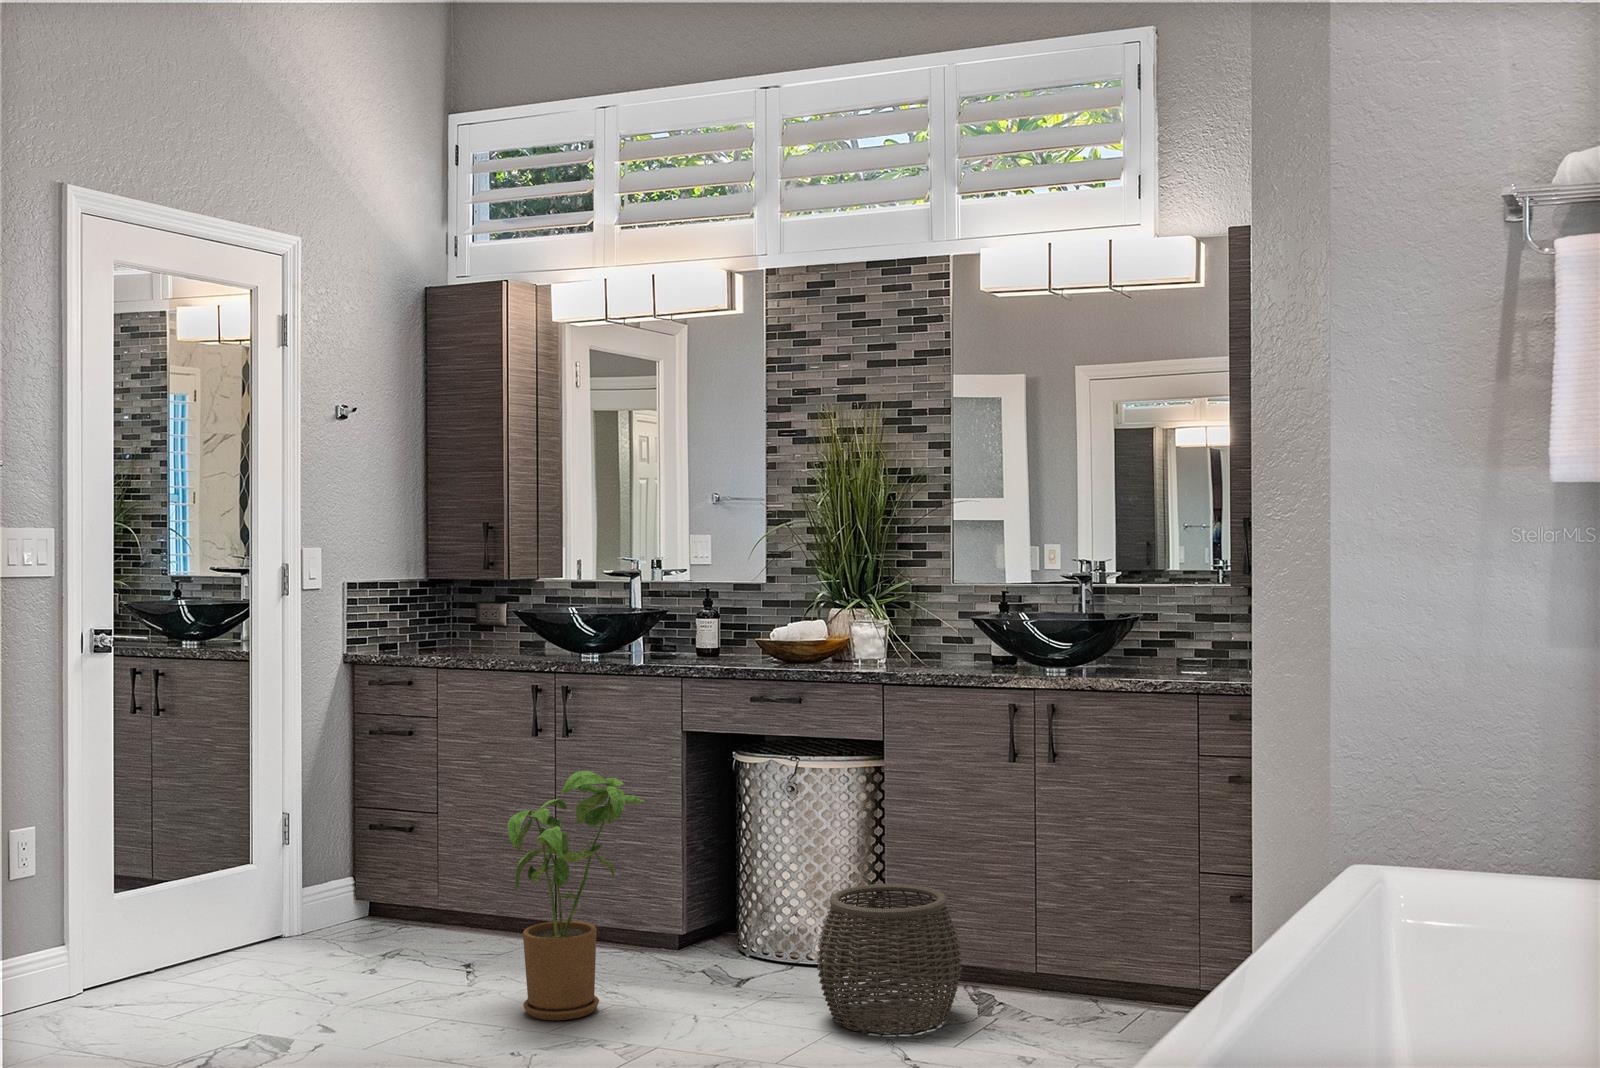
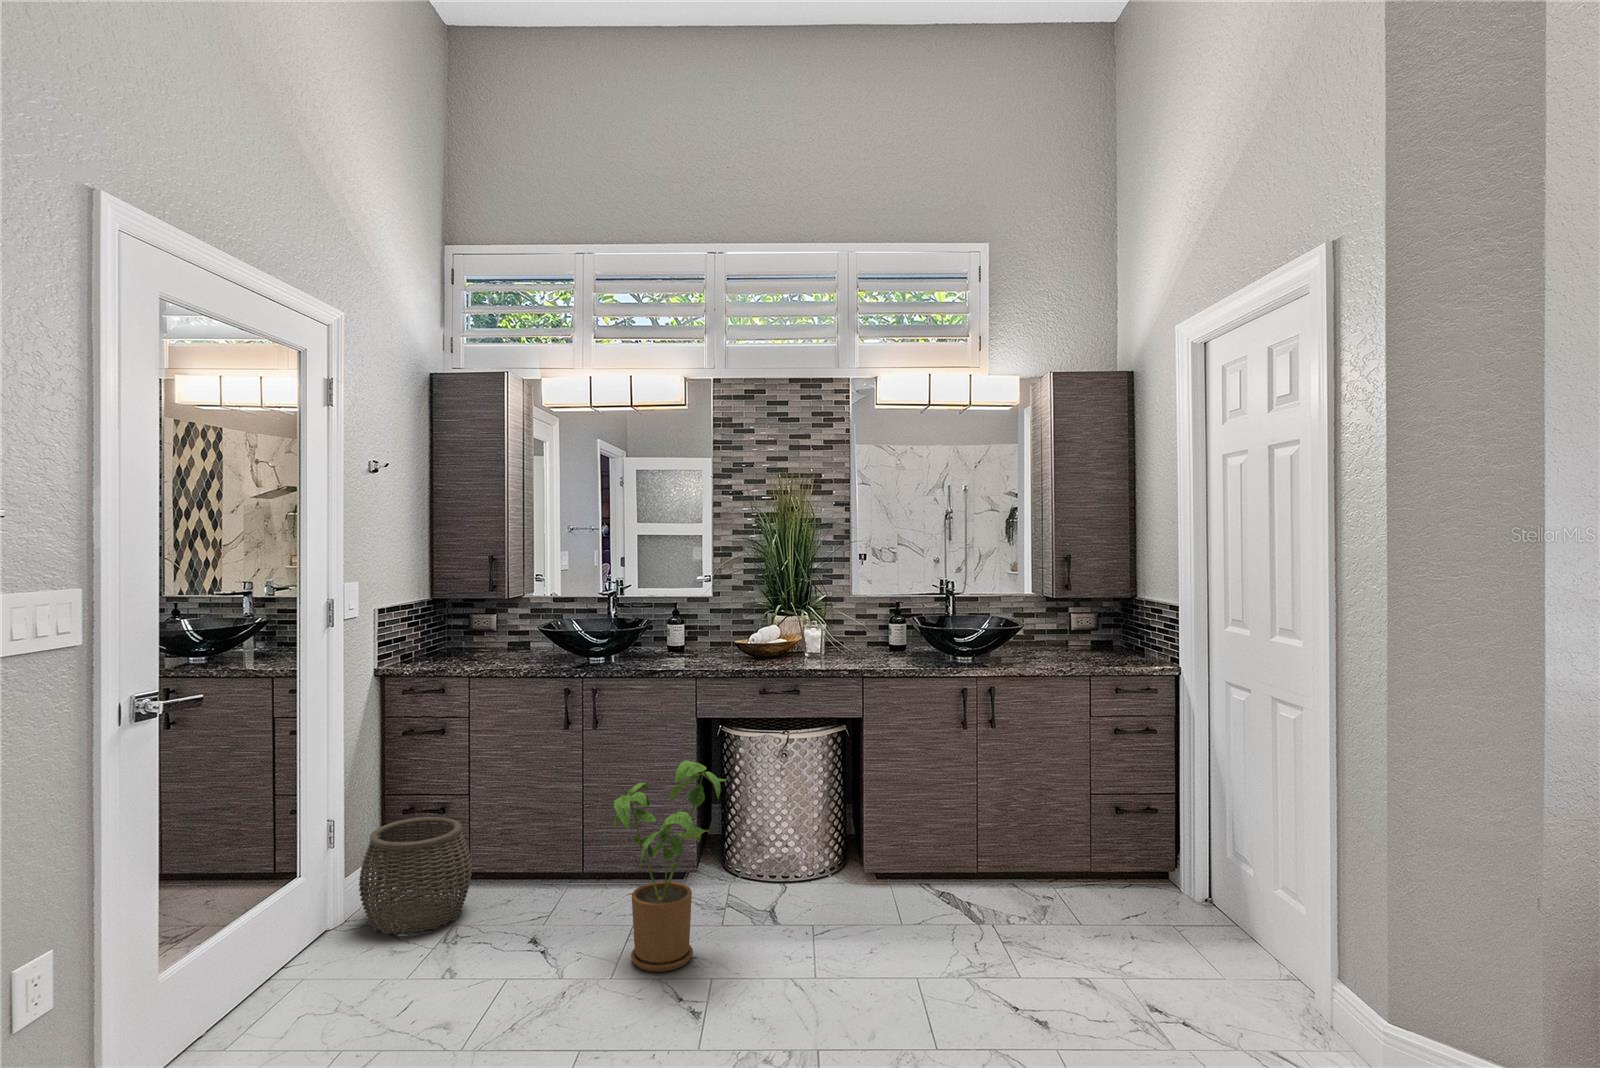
woven basket: present [817,884,962,1035] -> present [359,817,472,935]

